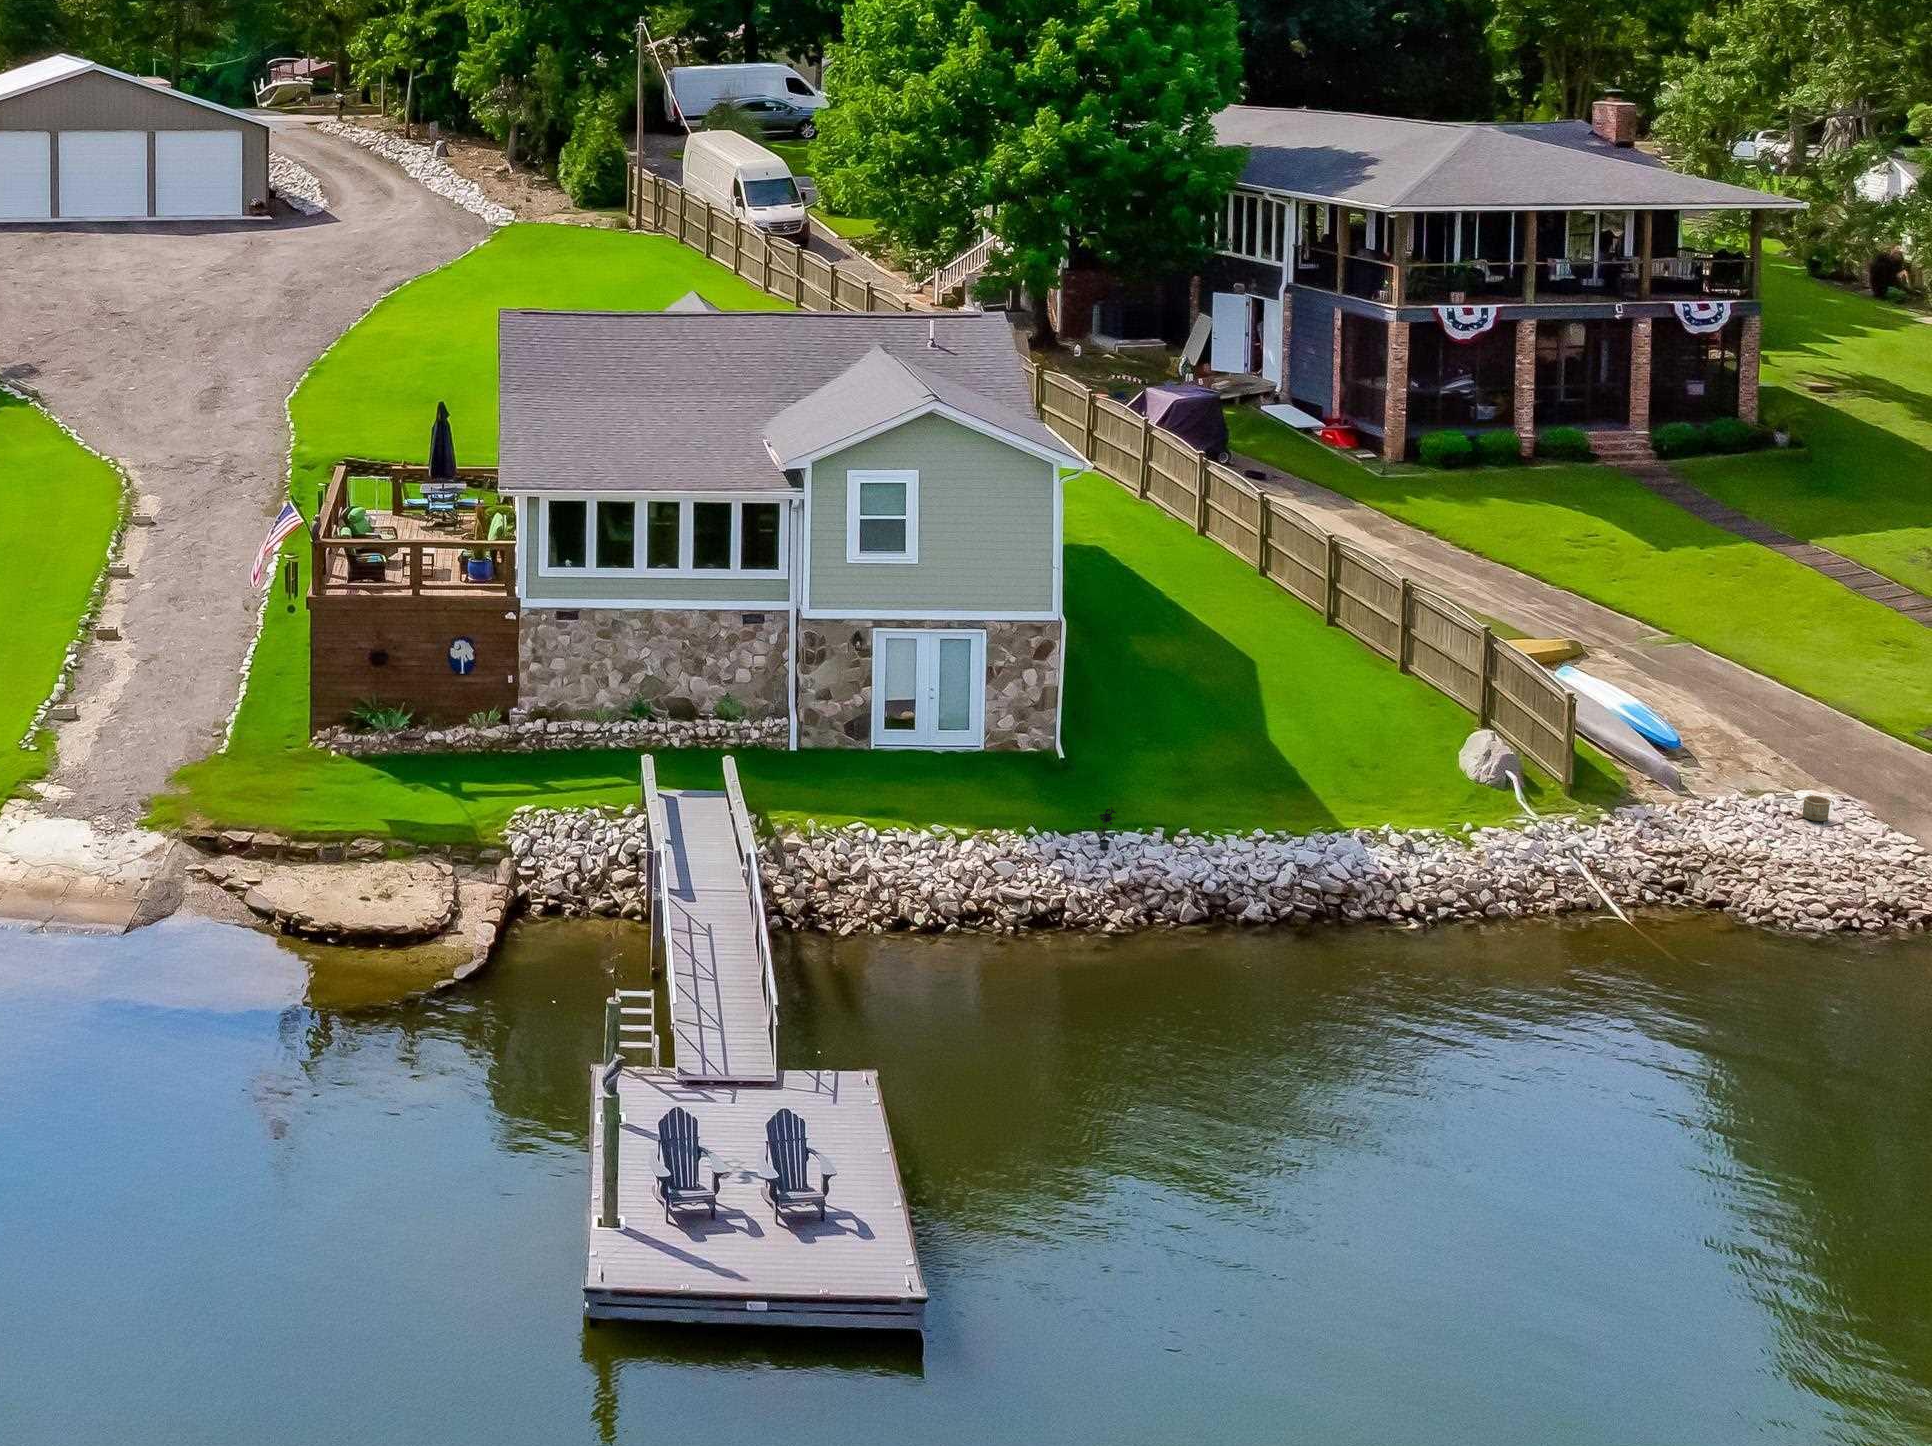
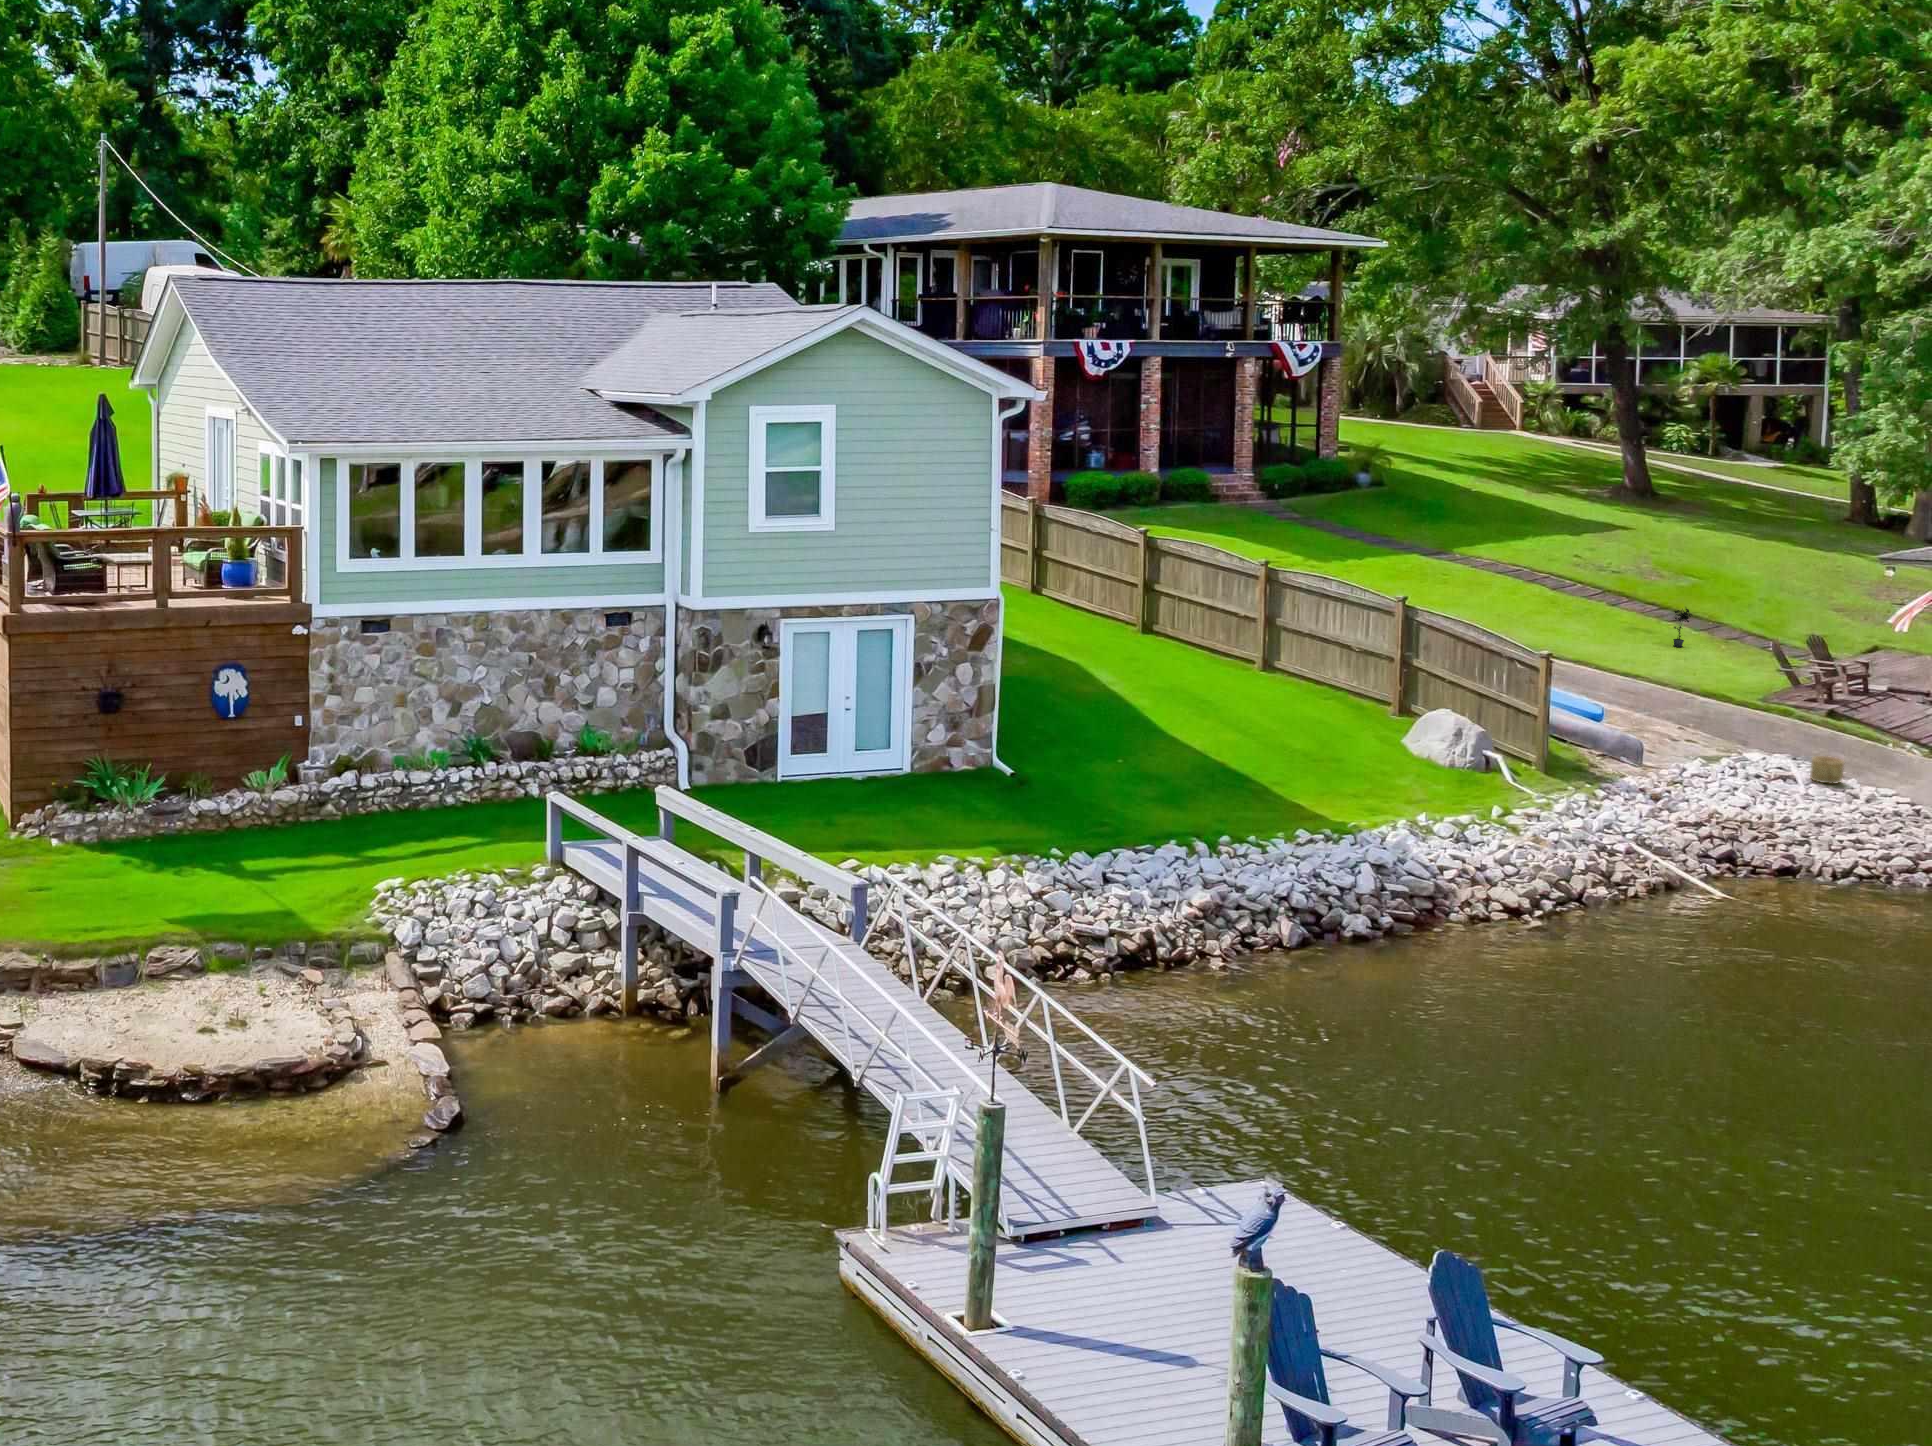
potted plant: present [1099,807,1116,850] -> present [1673,609,1692,647]

